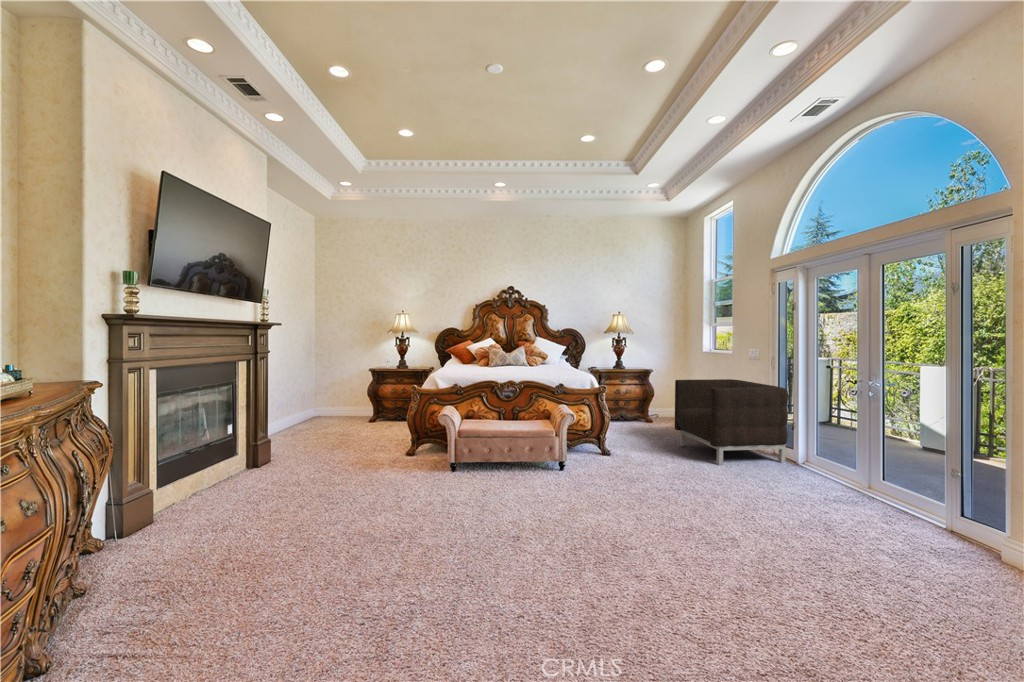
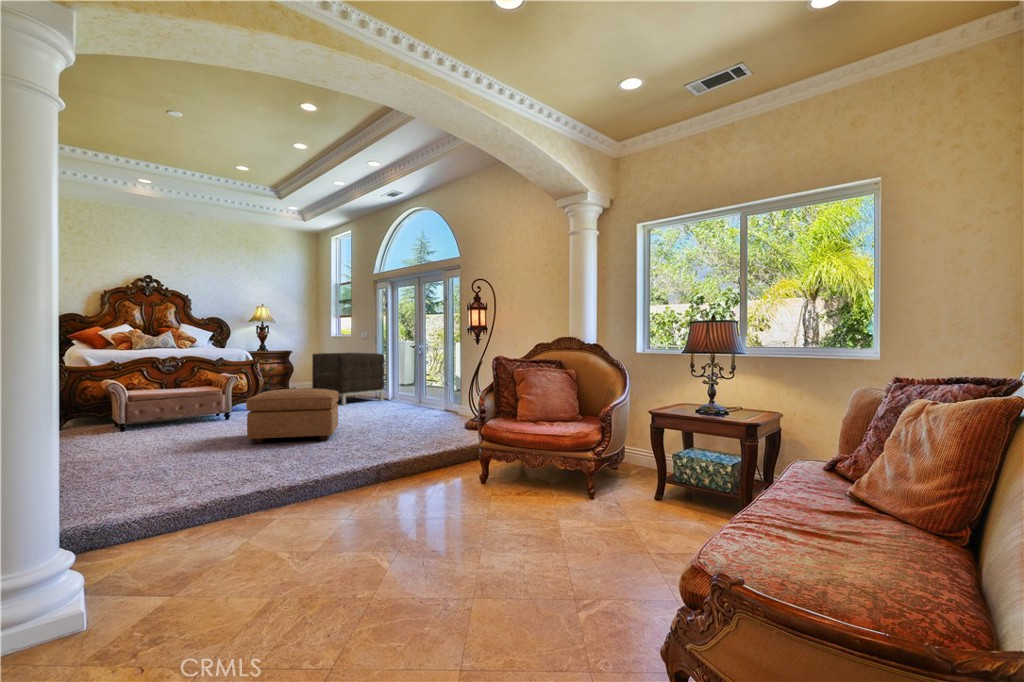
ottoman: none [552,464,713,600] -> present [246,389,338,444]

